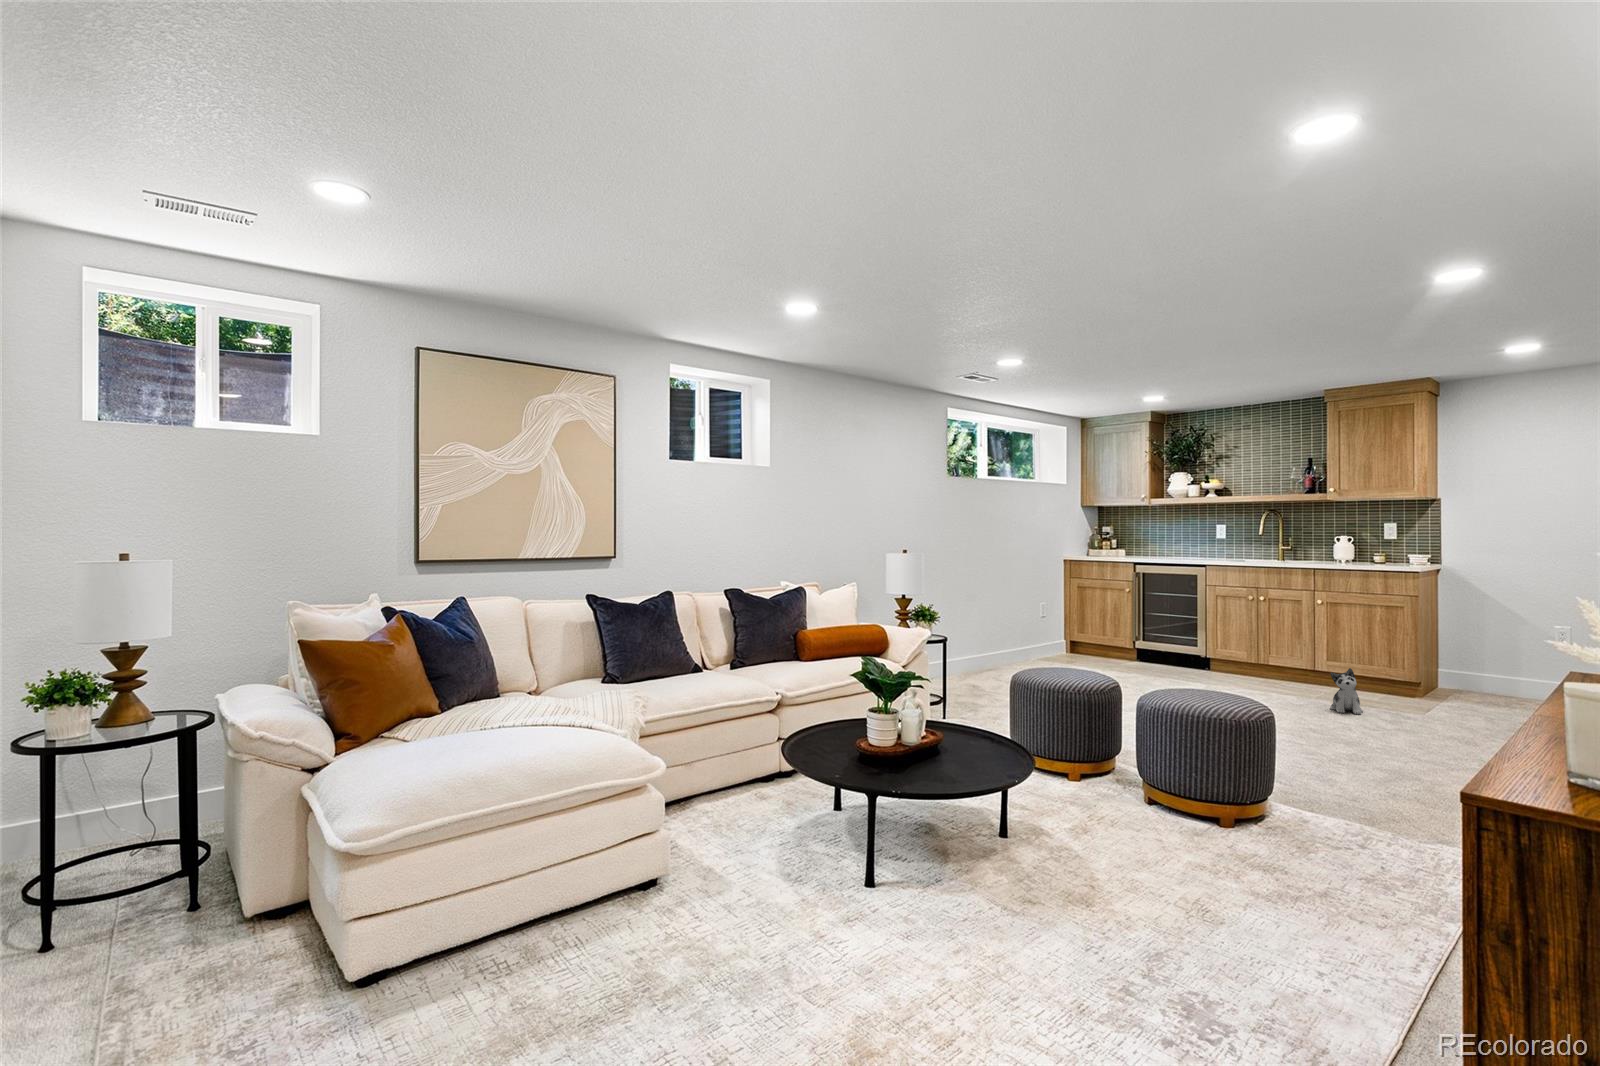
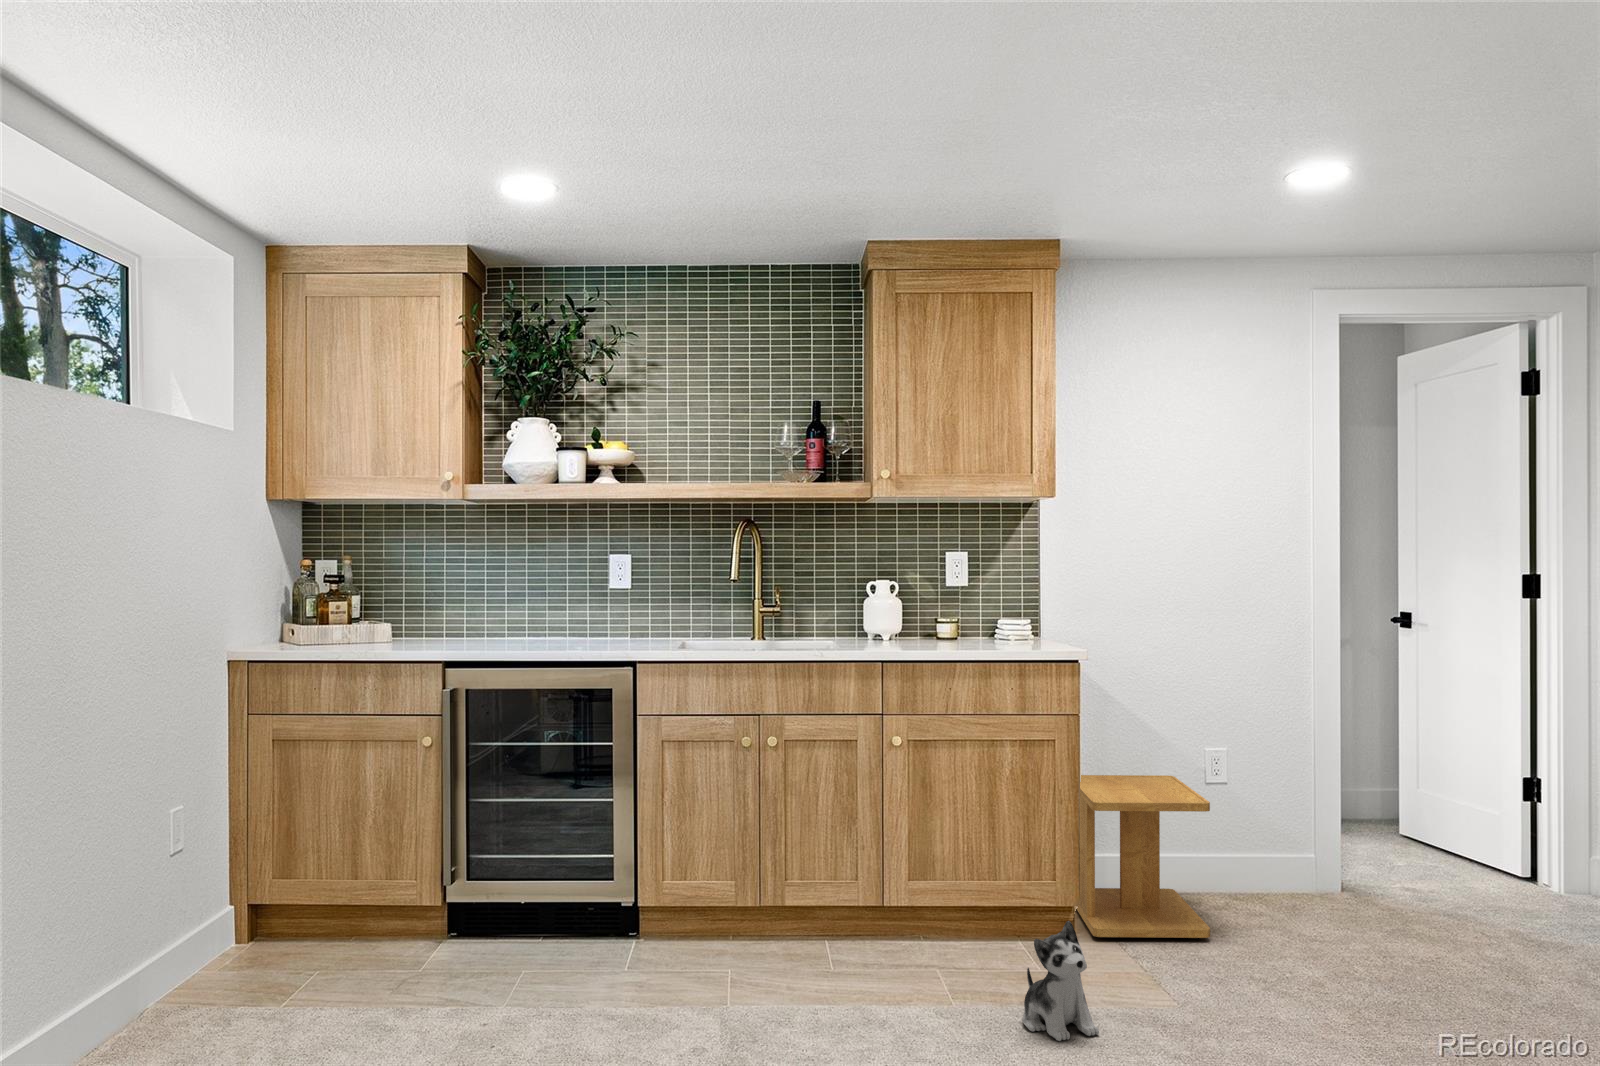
side table: none [1425,631,1511,708] -> present [1077,775,1210,938]

